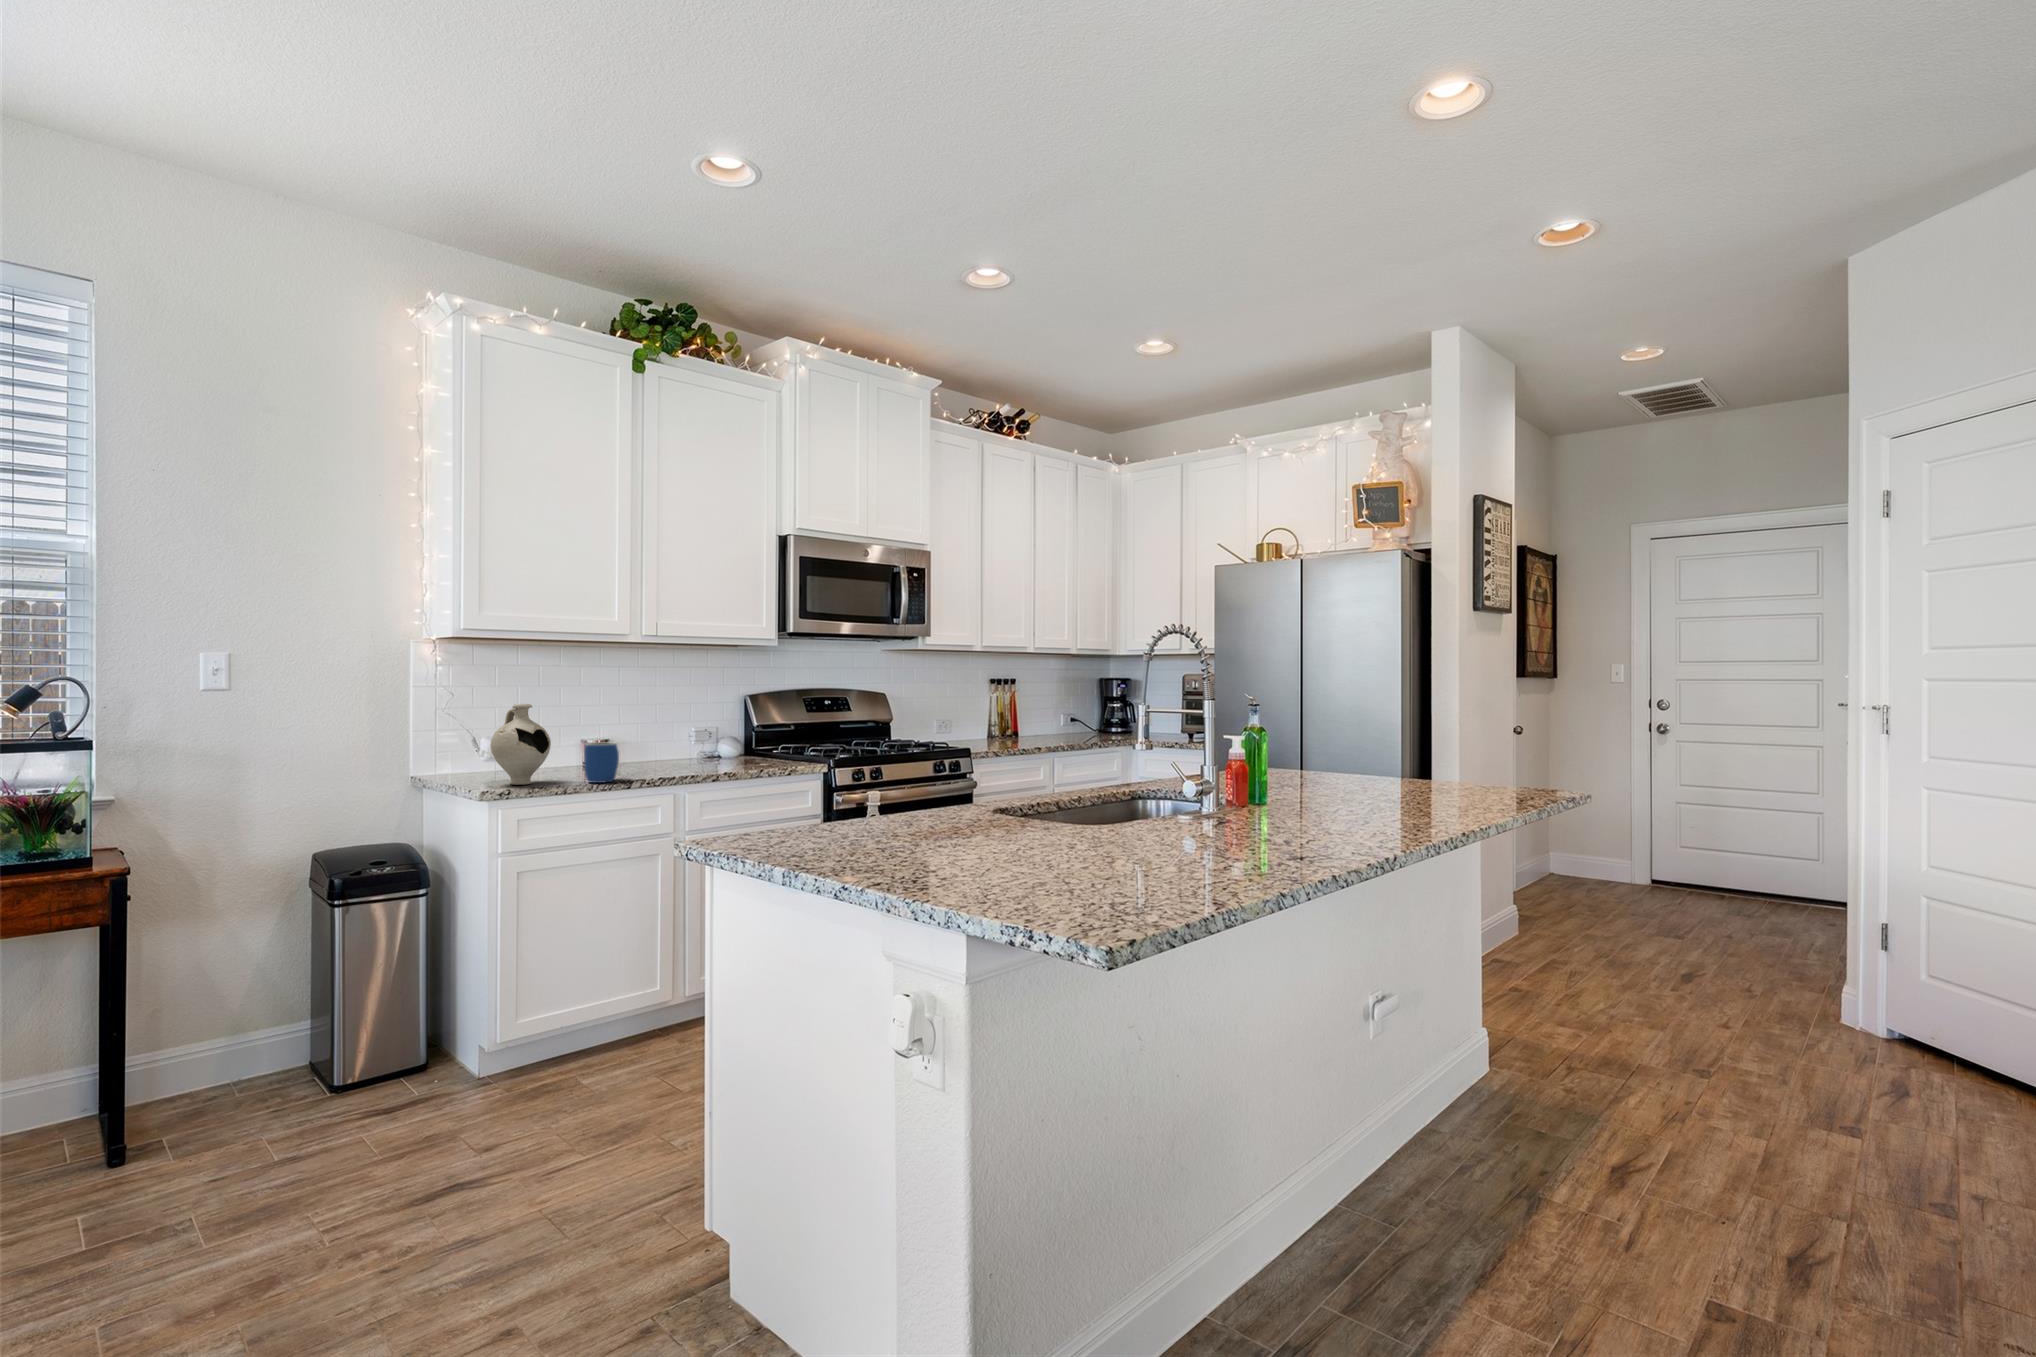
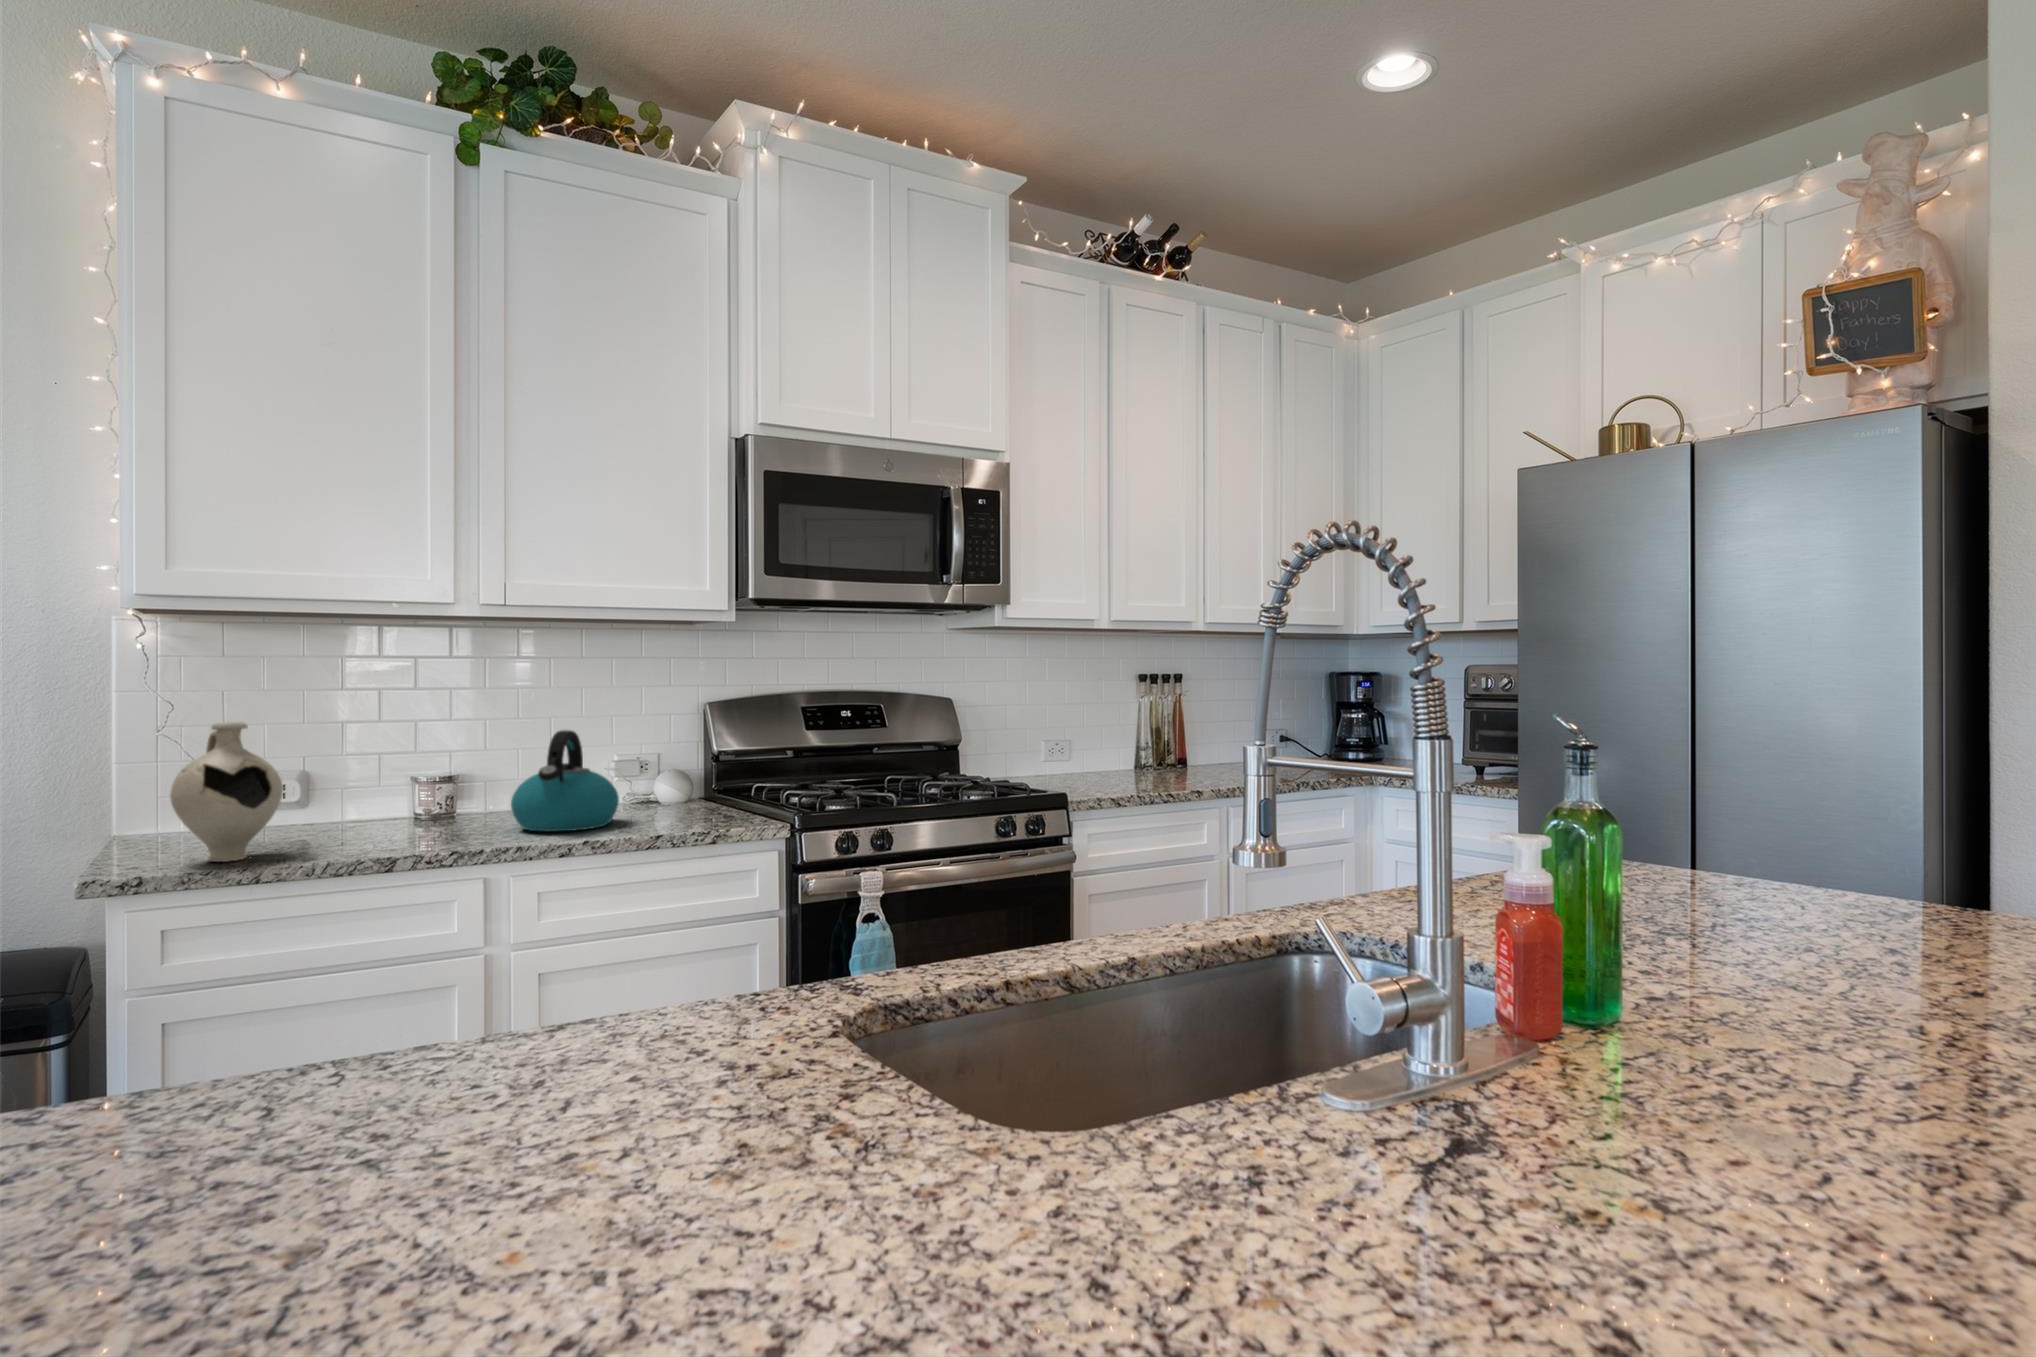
kettle: none [663,710,726,769] -> present [511,730,619,831]
mug: present [584,743,619,783] -> none [323,789,398,861]

